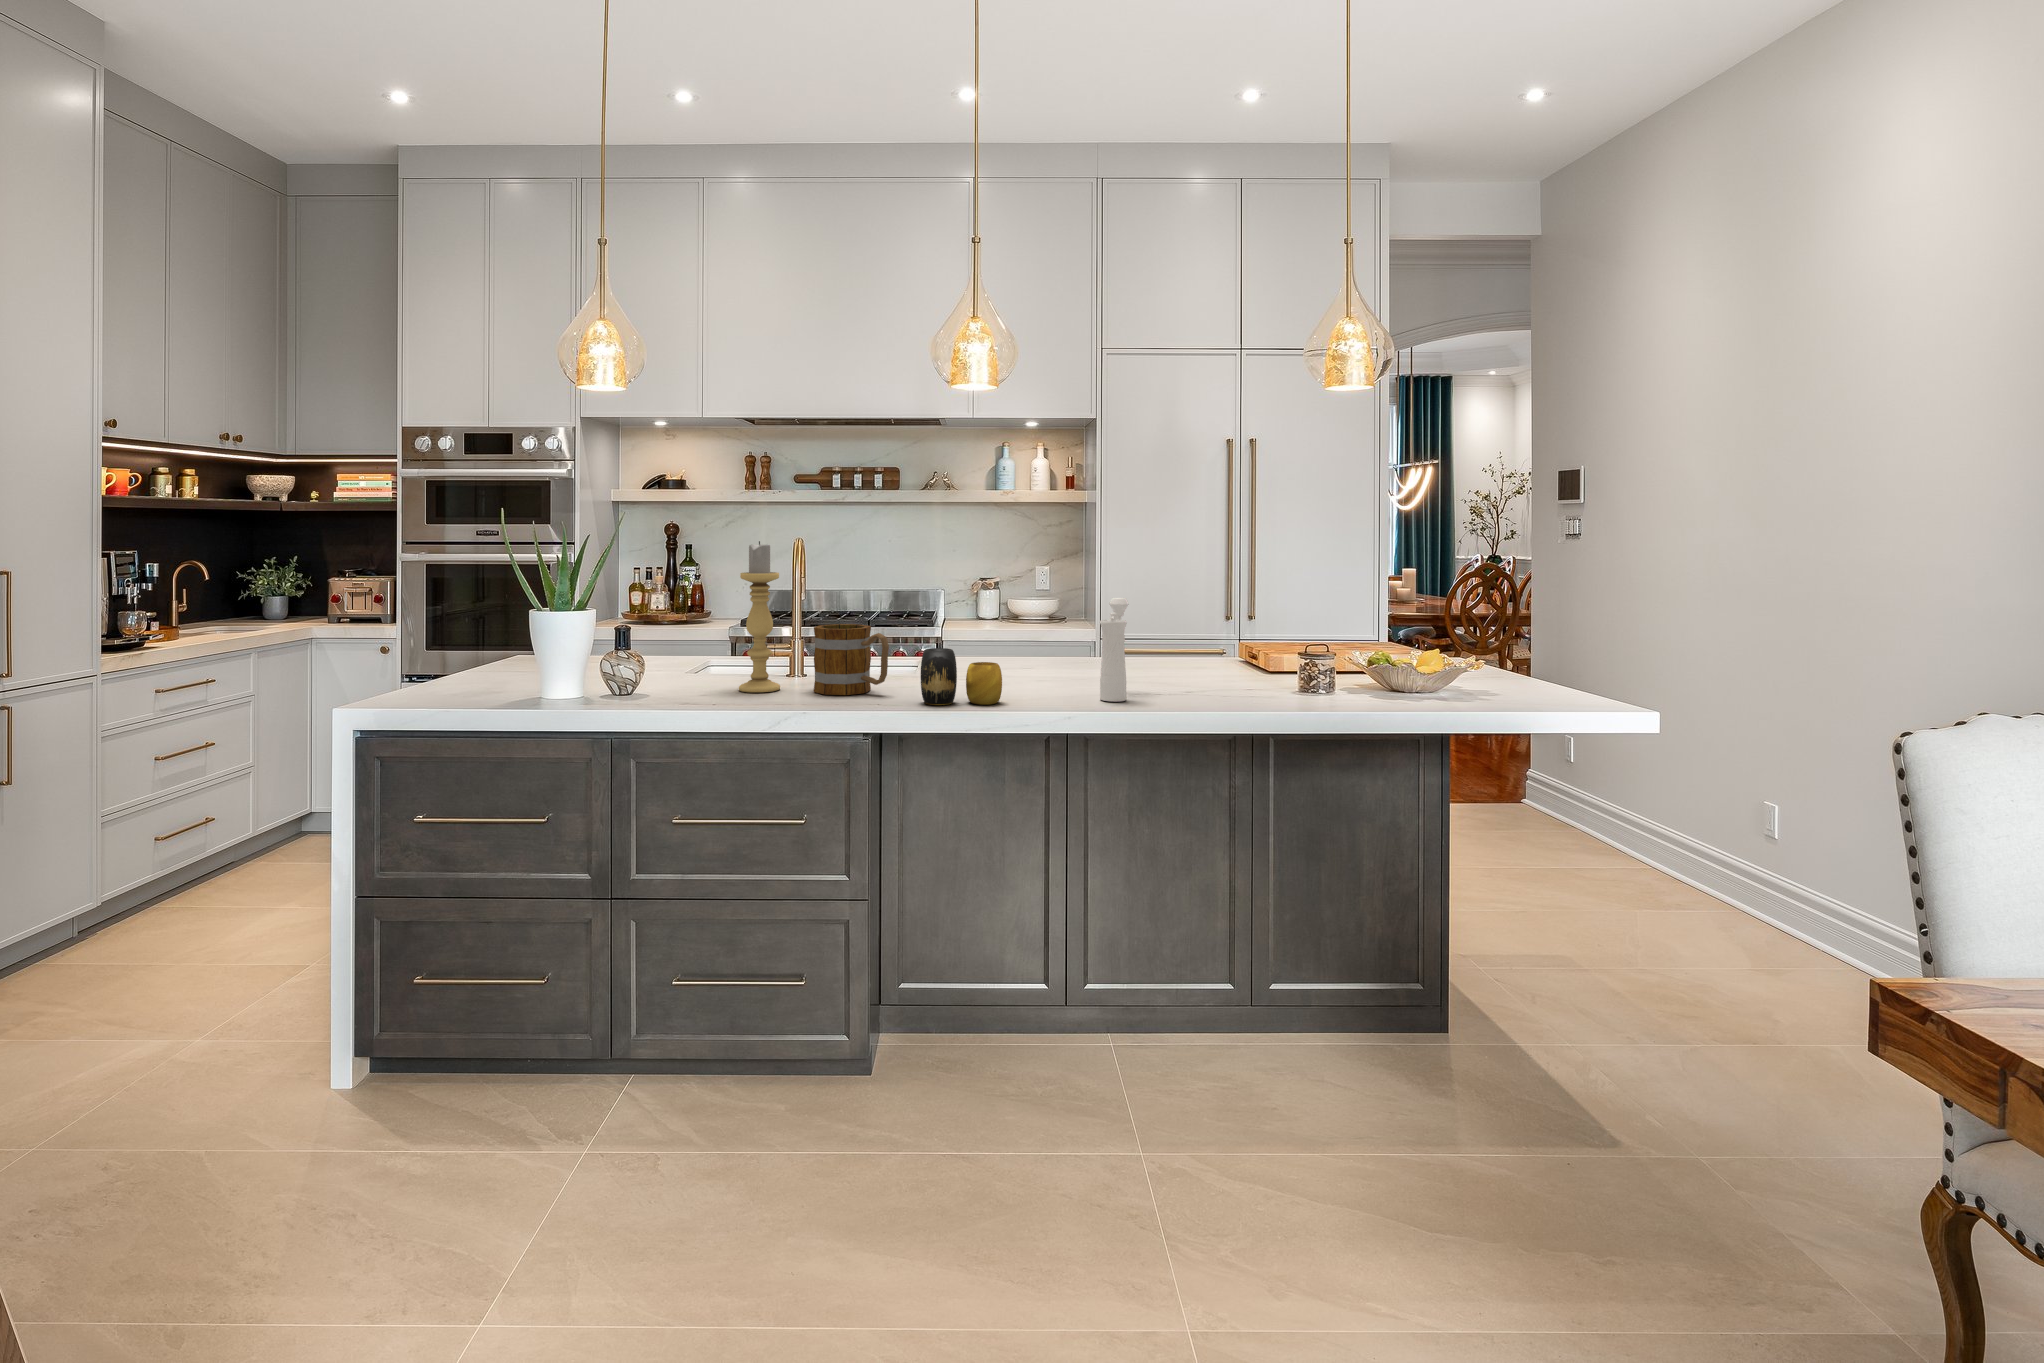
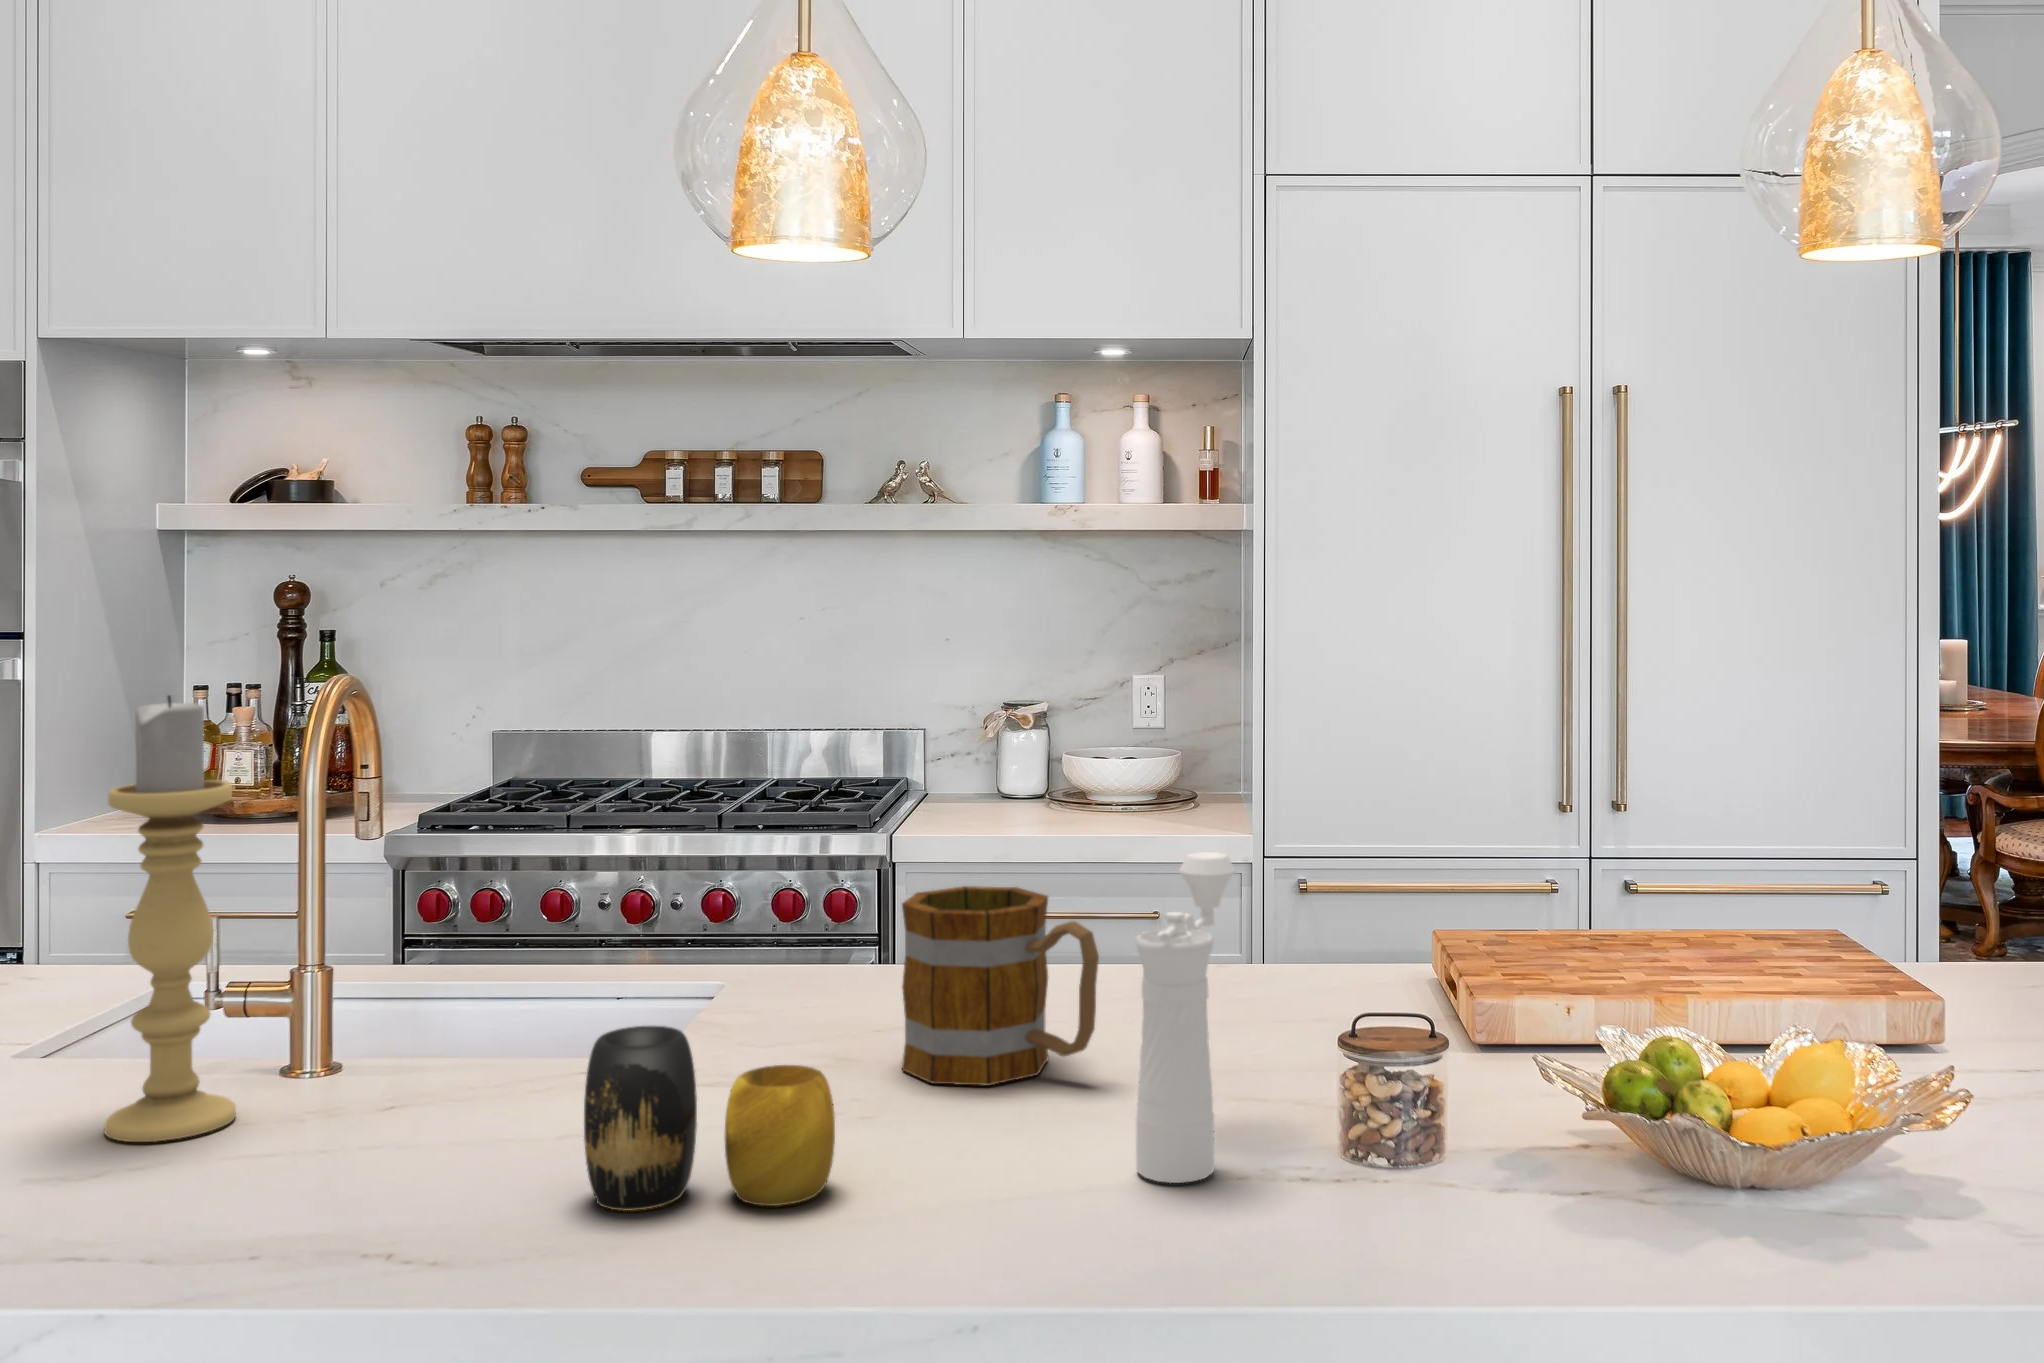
mug: present [814,624,889,695] -> present [902,886,1099,1086]

